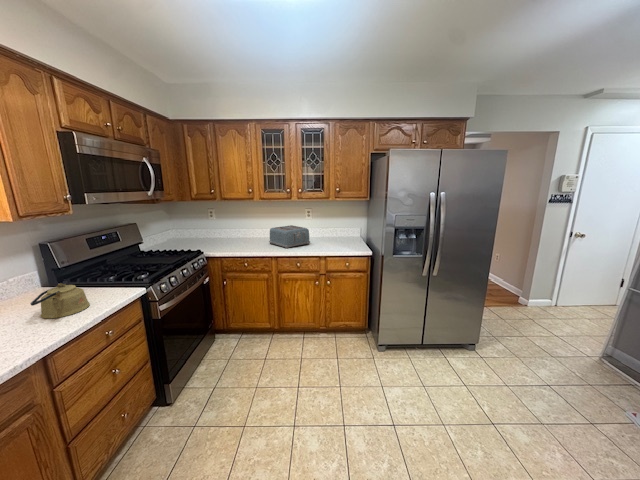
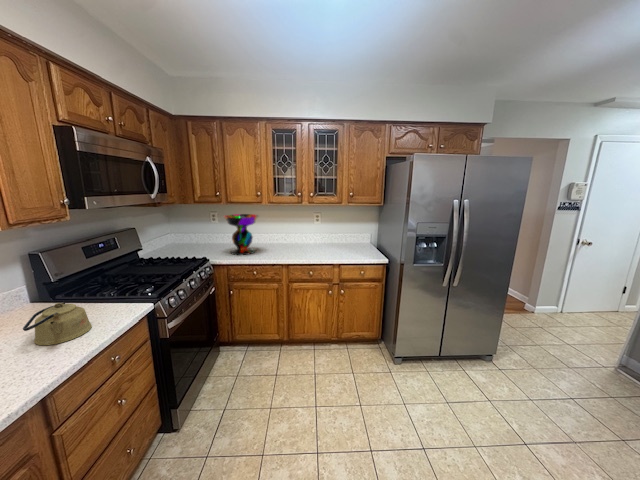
decorative bowl: none [216,210,251,248] -> present [223,214,259,255]
toaster: present [269,225,310,249] -> none [277,231,321,256]

